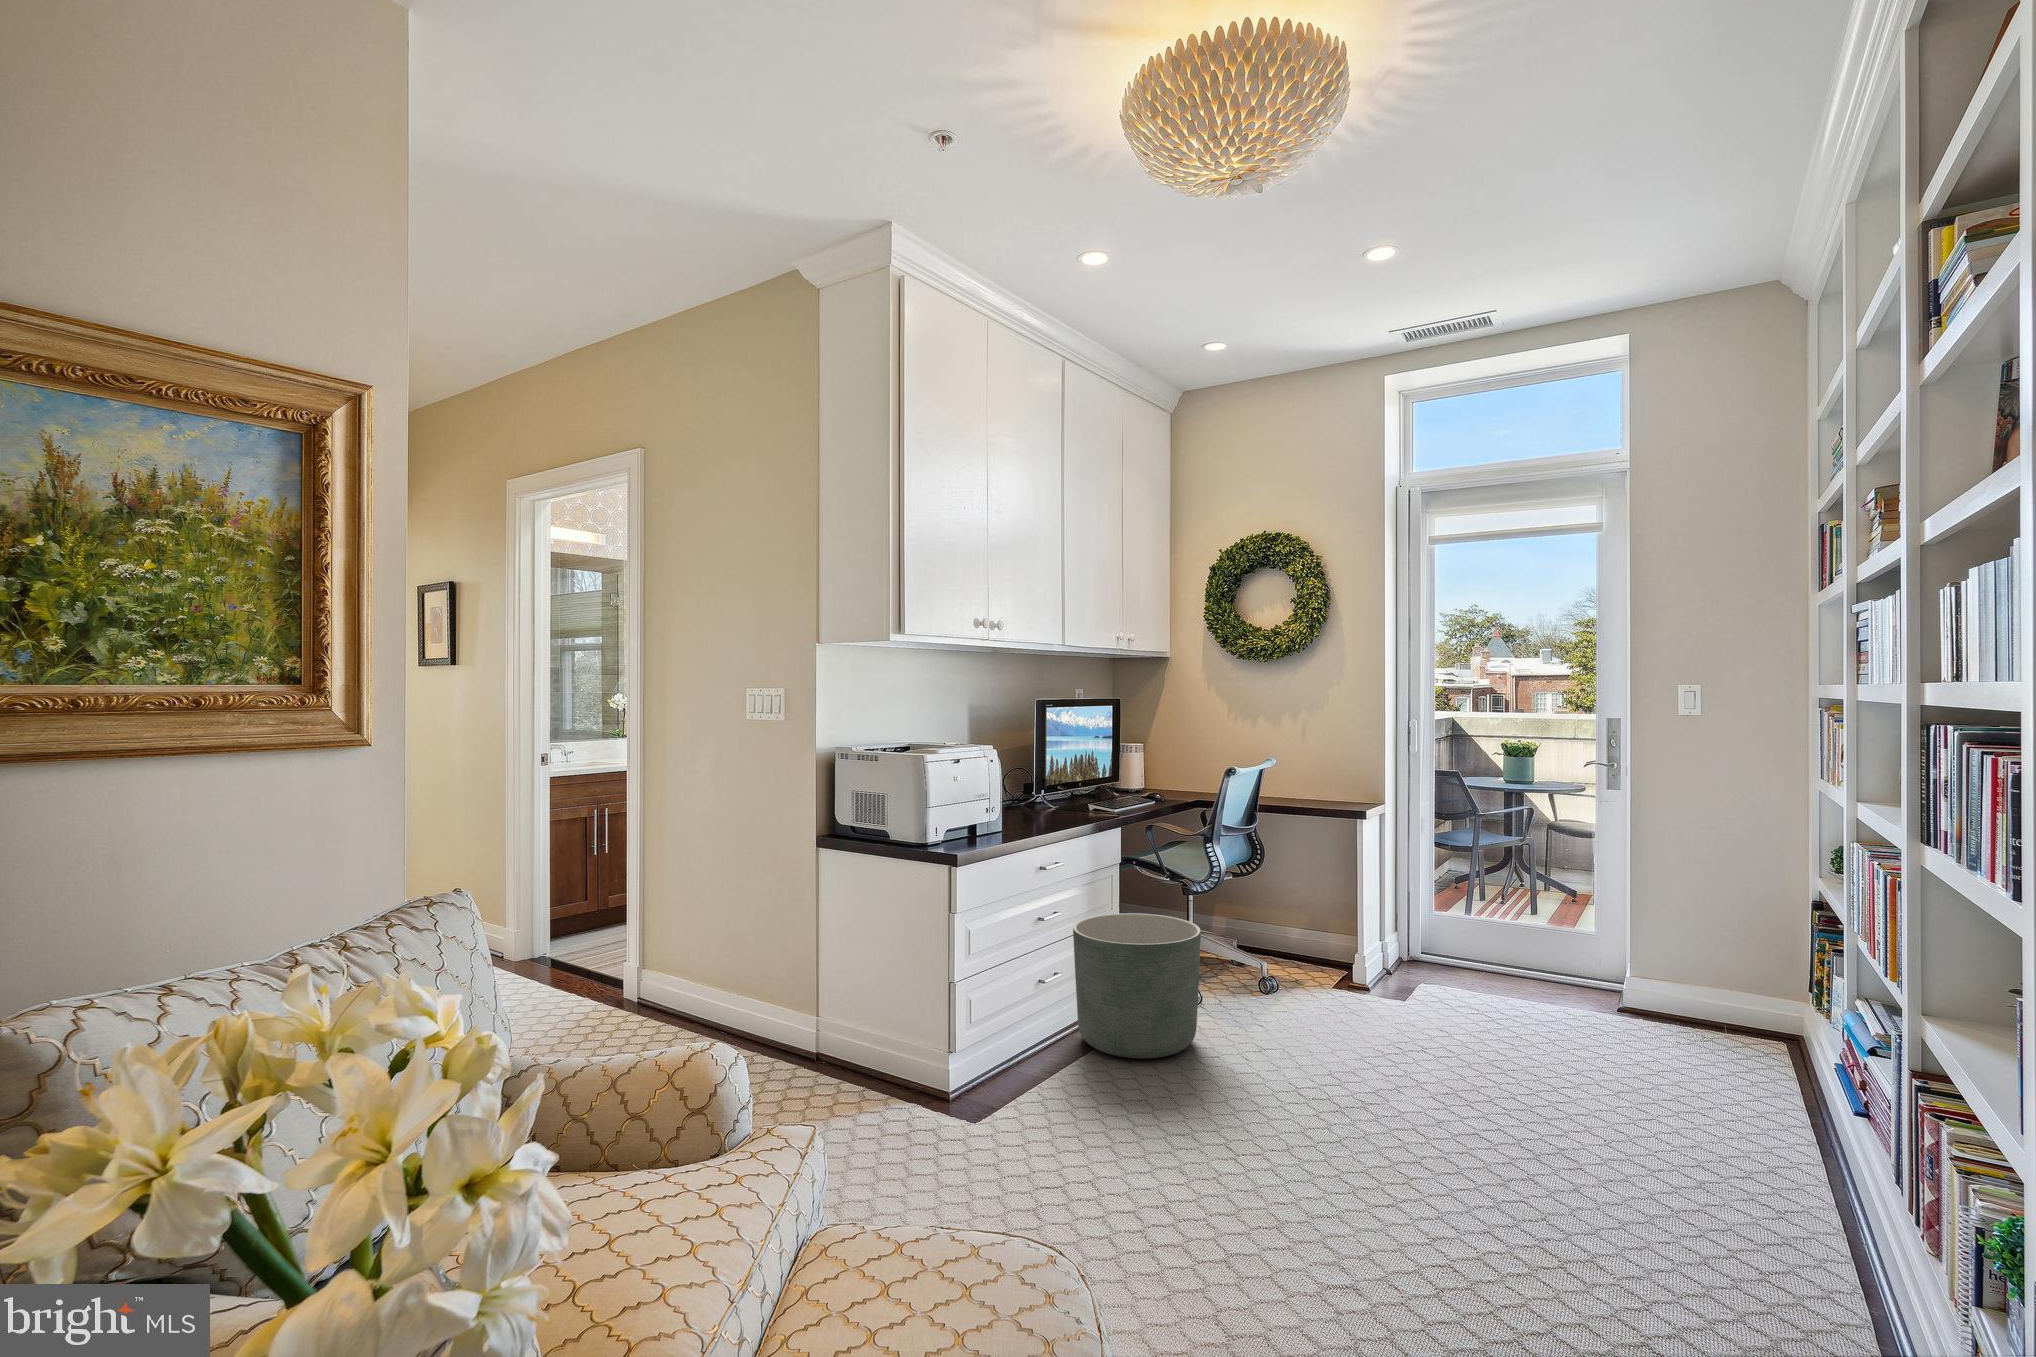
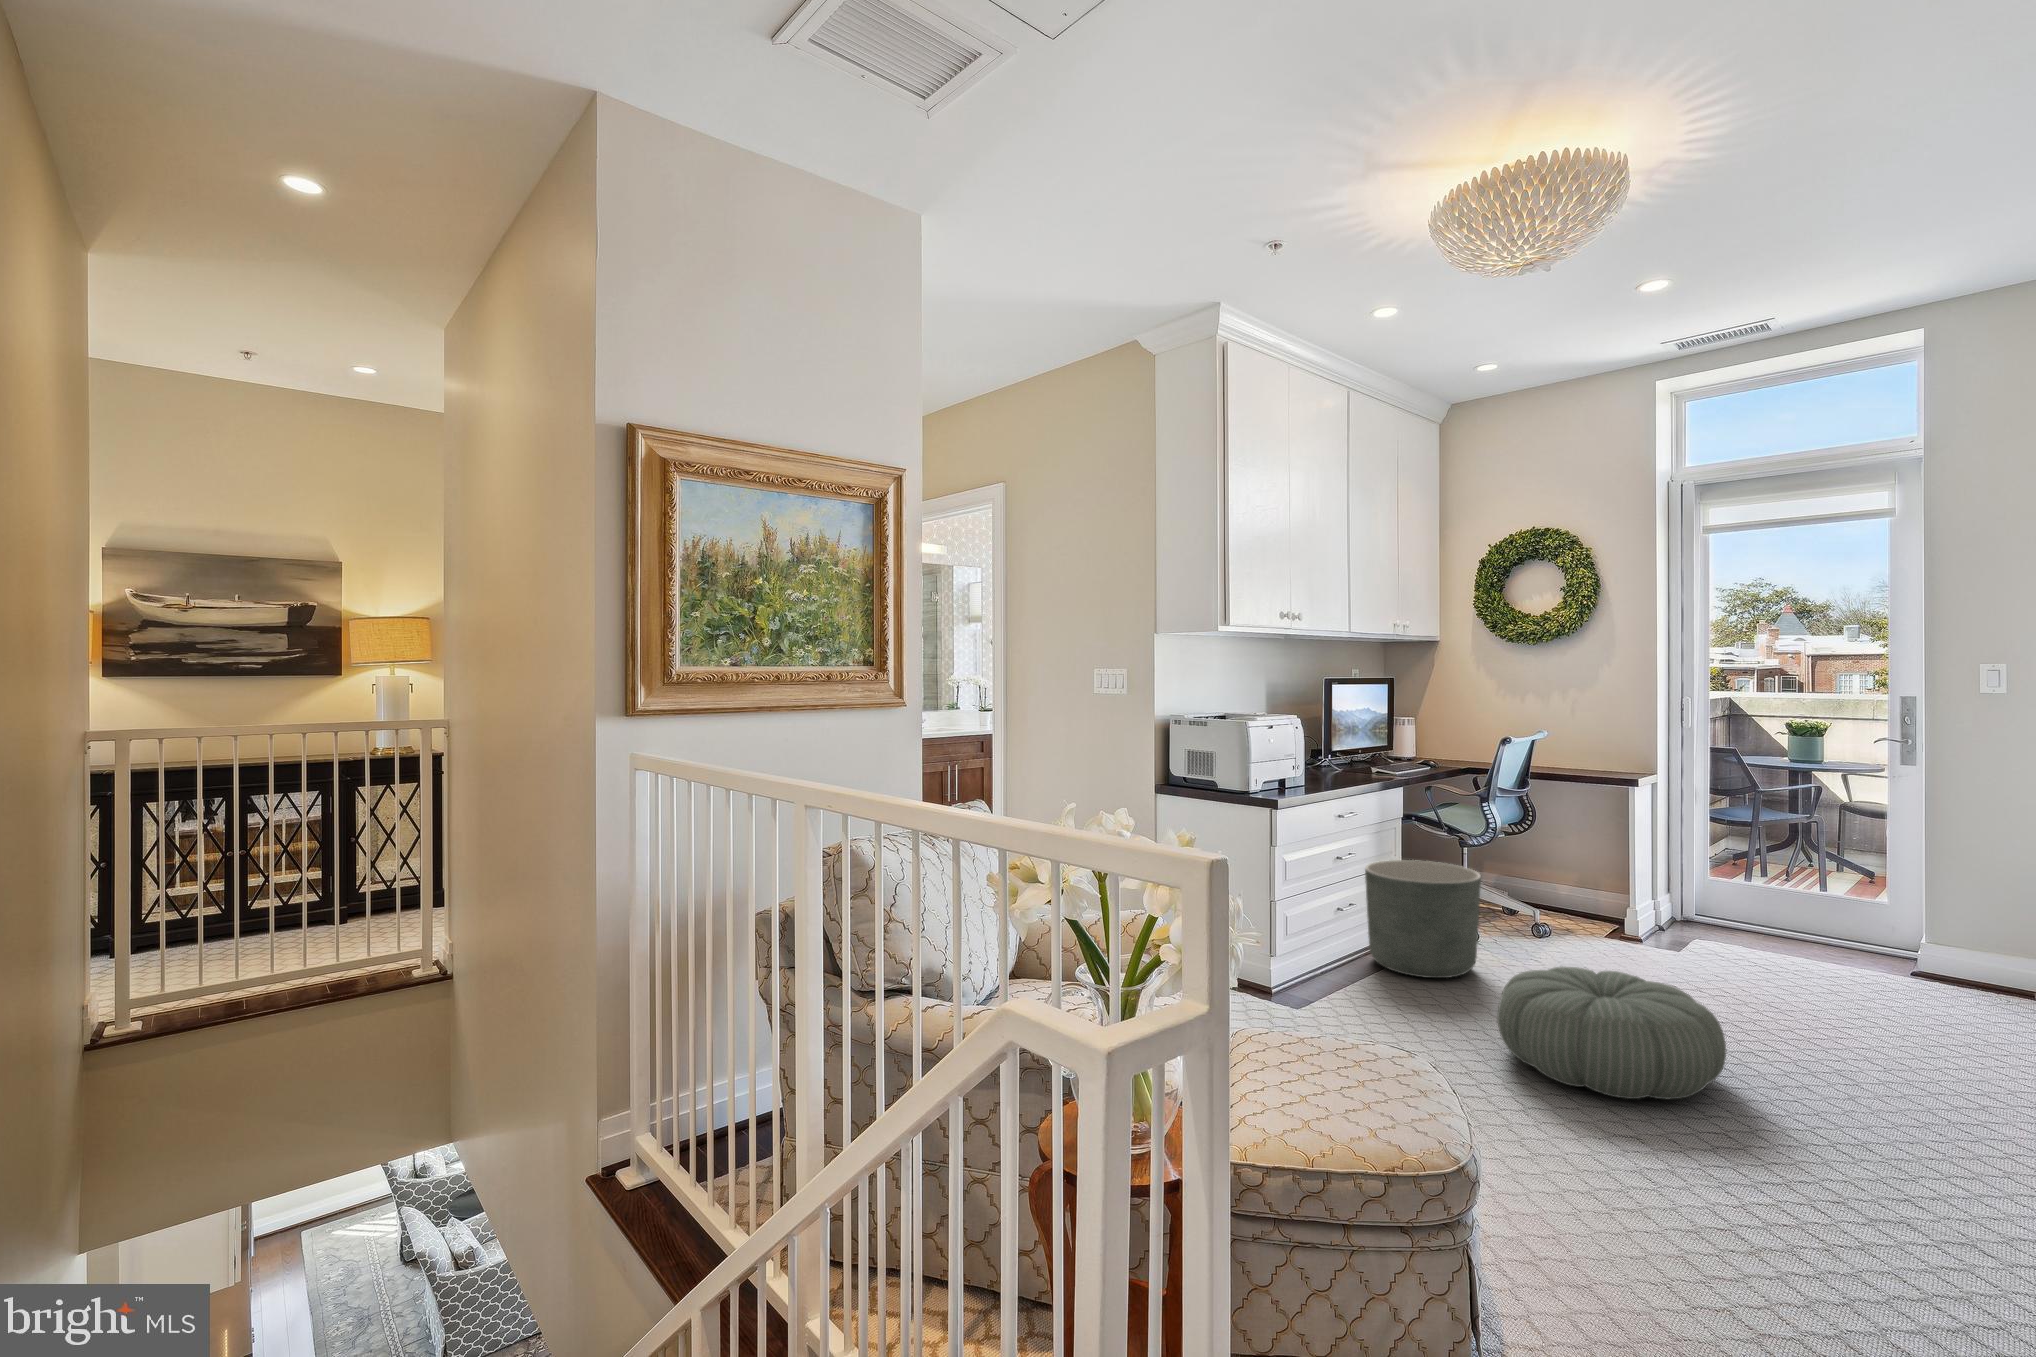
pouf: none [1210,1048,1460,1225] -> present [1497,966,1726,1099]

